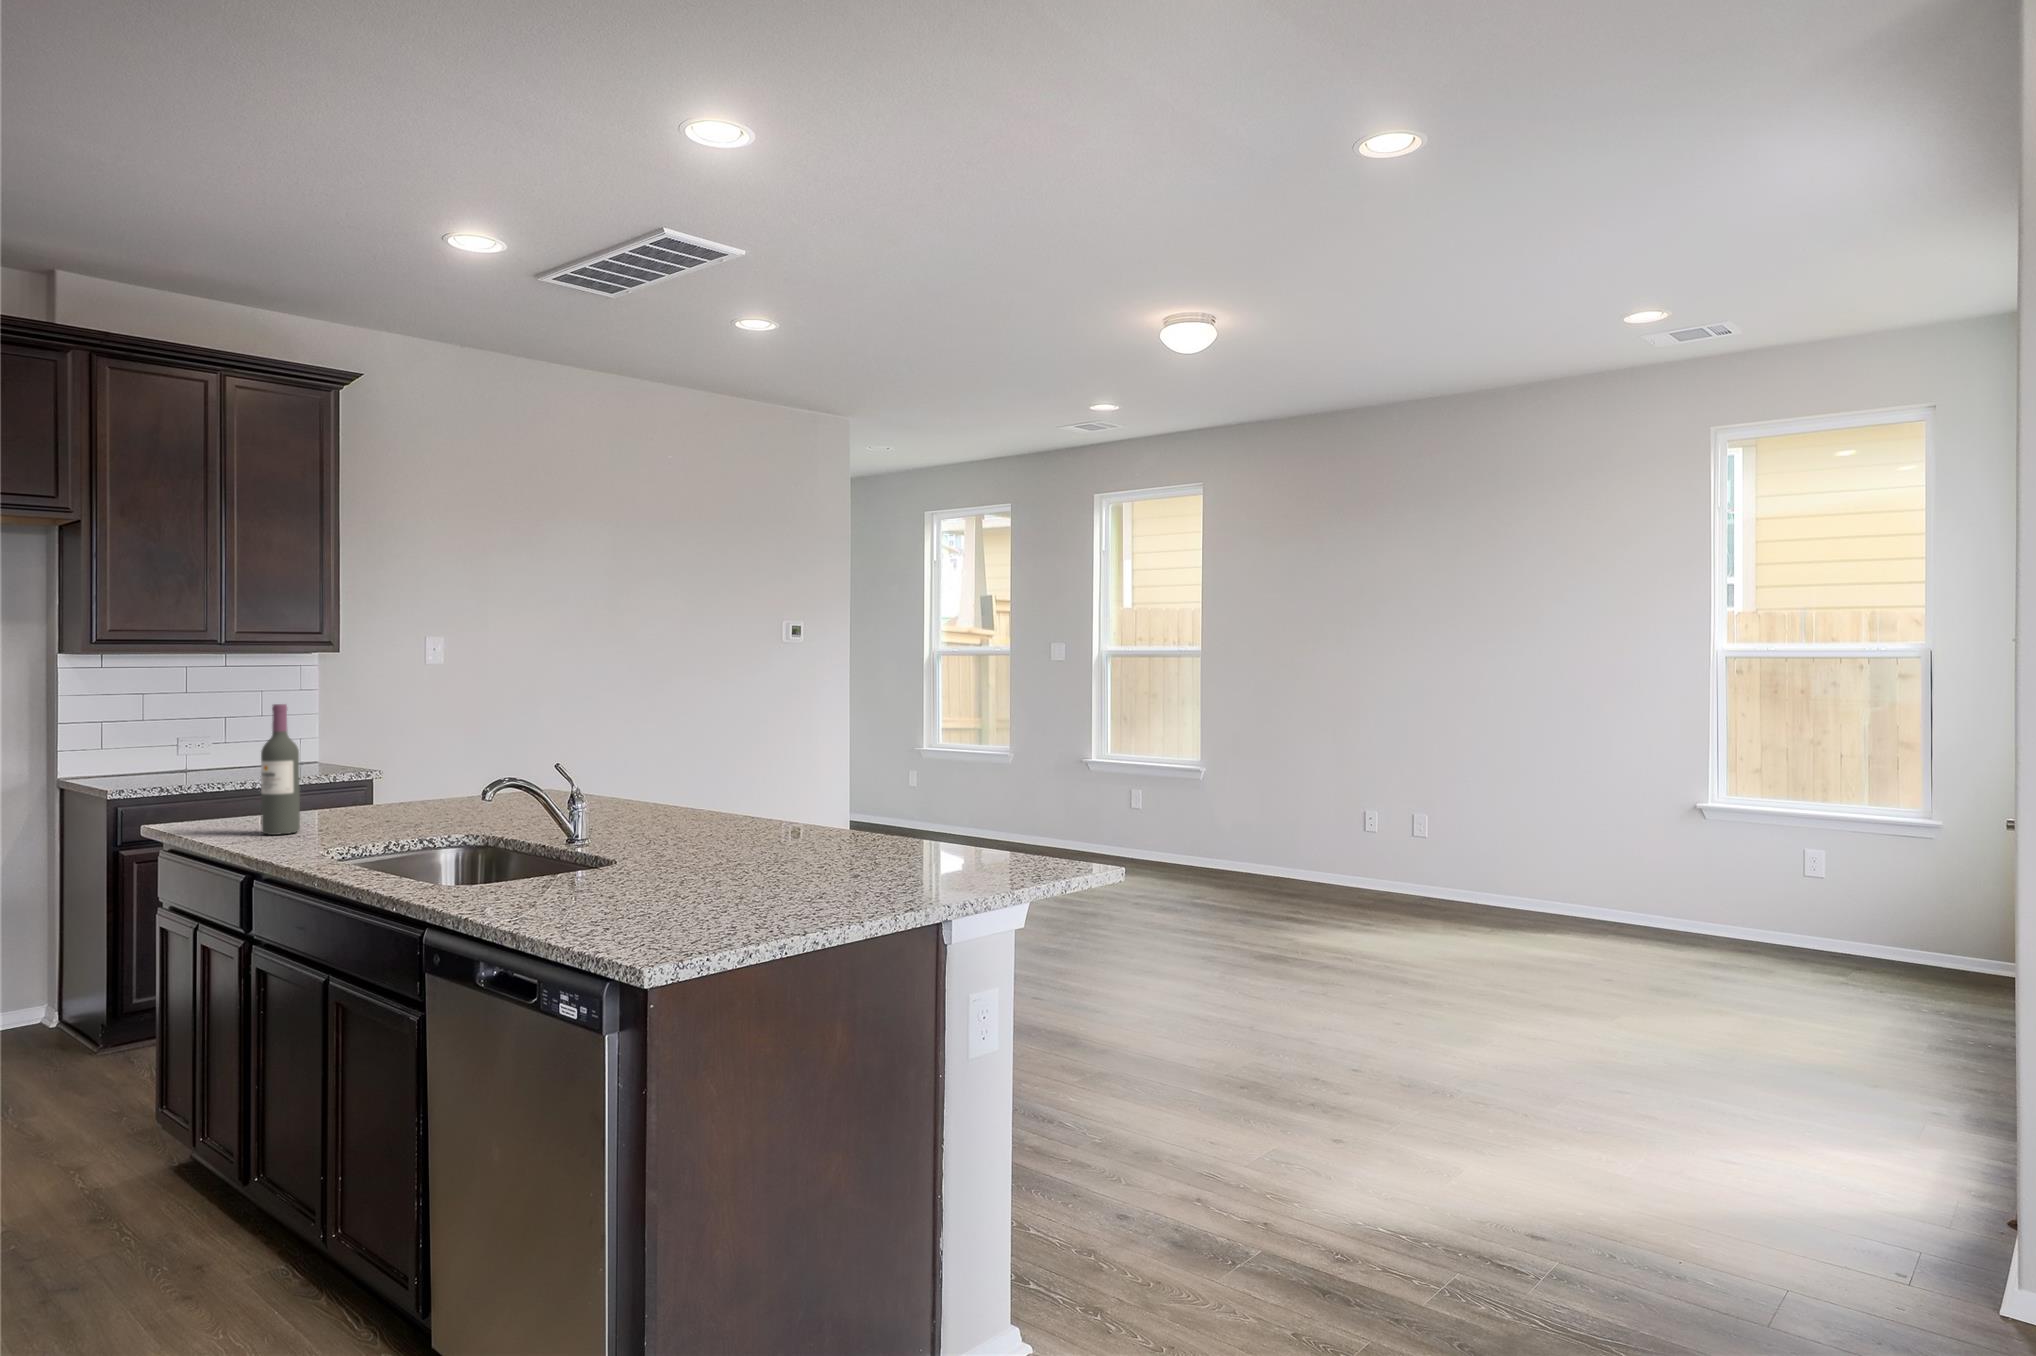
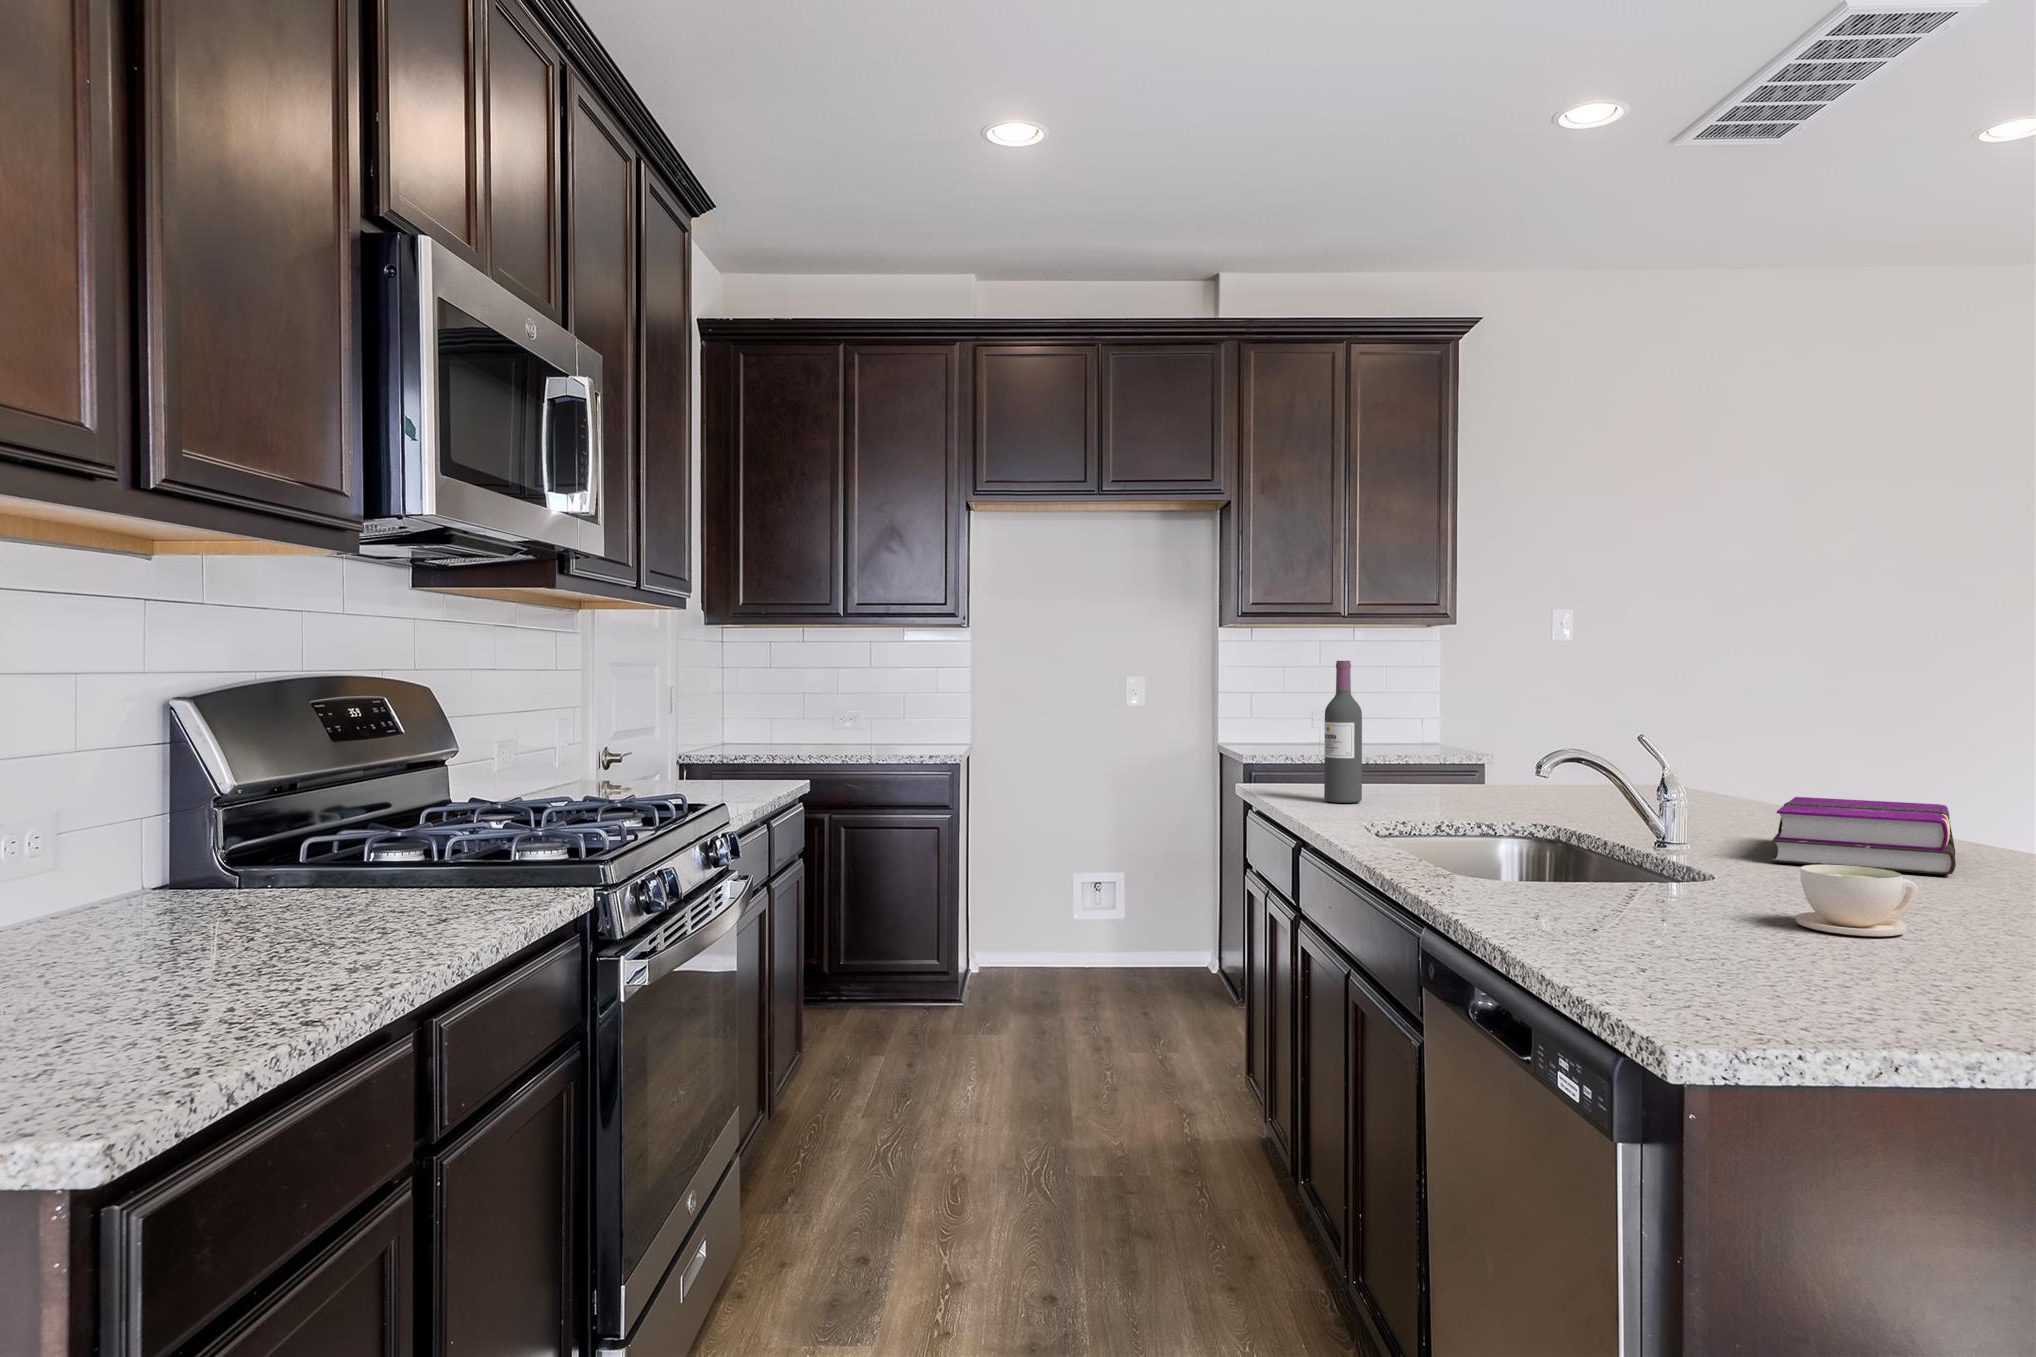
hardback book: none [647,796,752,846] -> present [1772,797,1956,874]
coffee cup: none [678,845,742,888] -> present [1796,865,1918,936]

